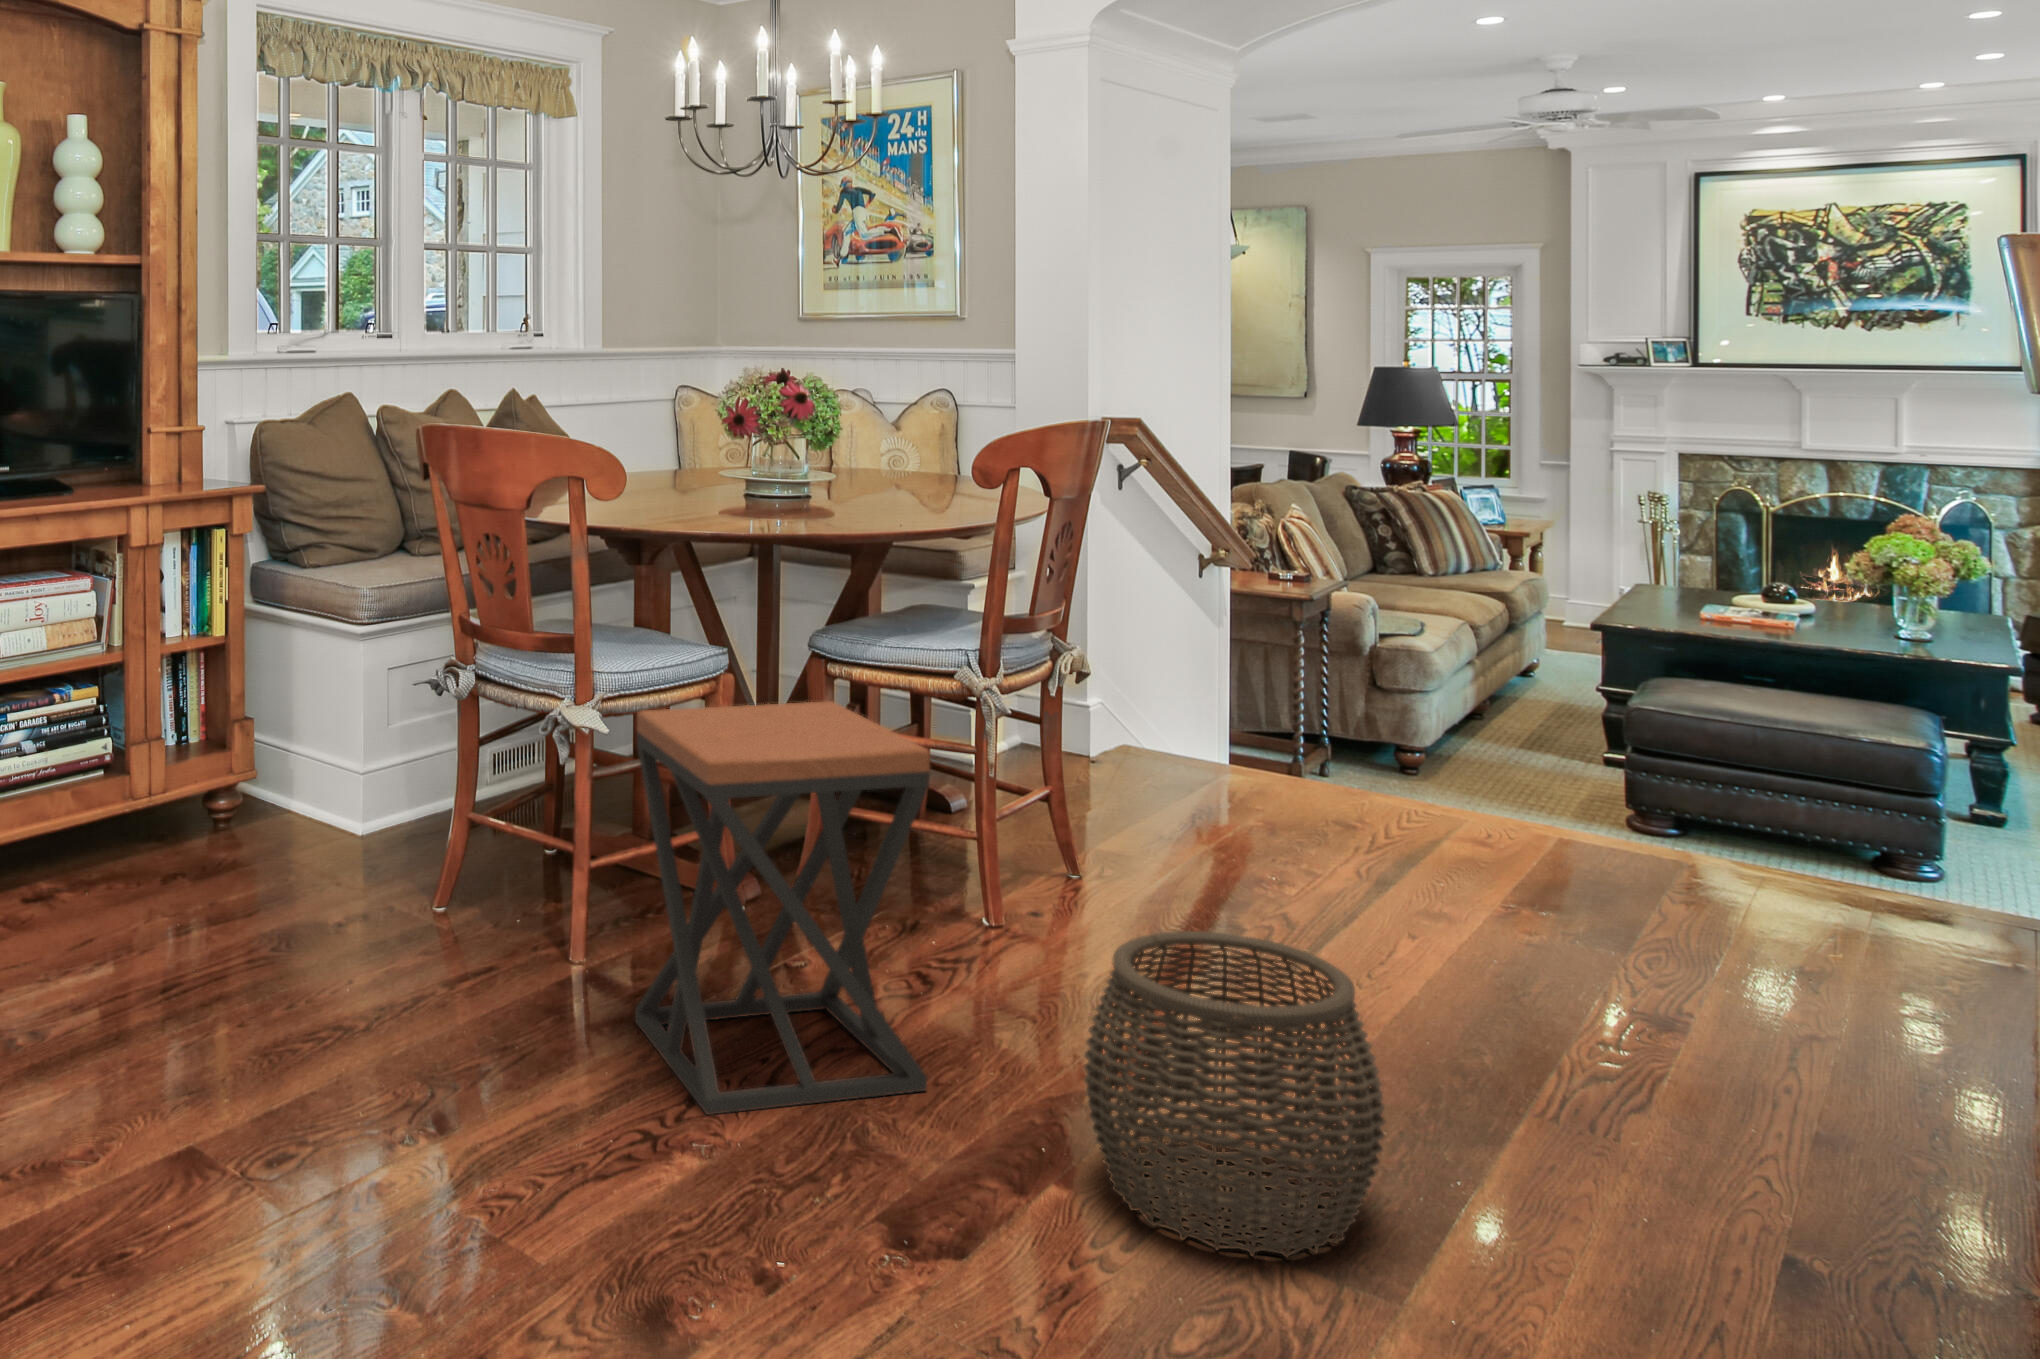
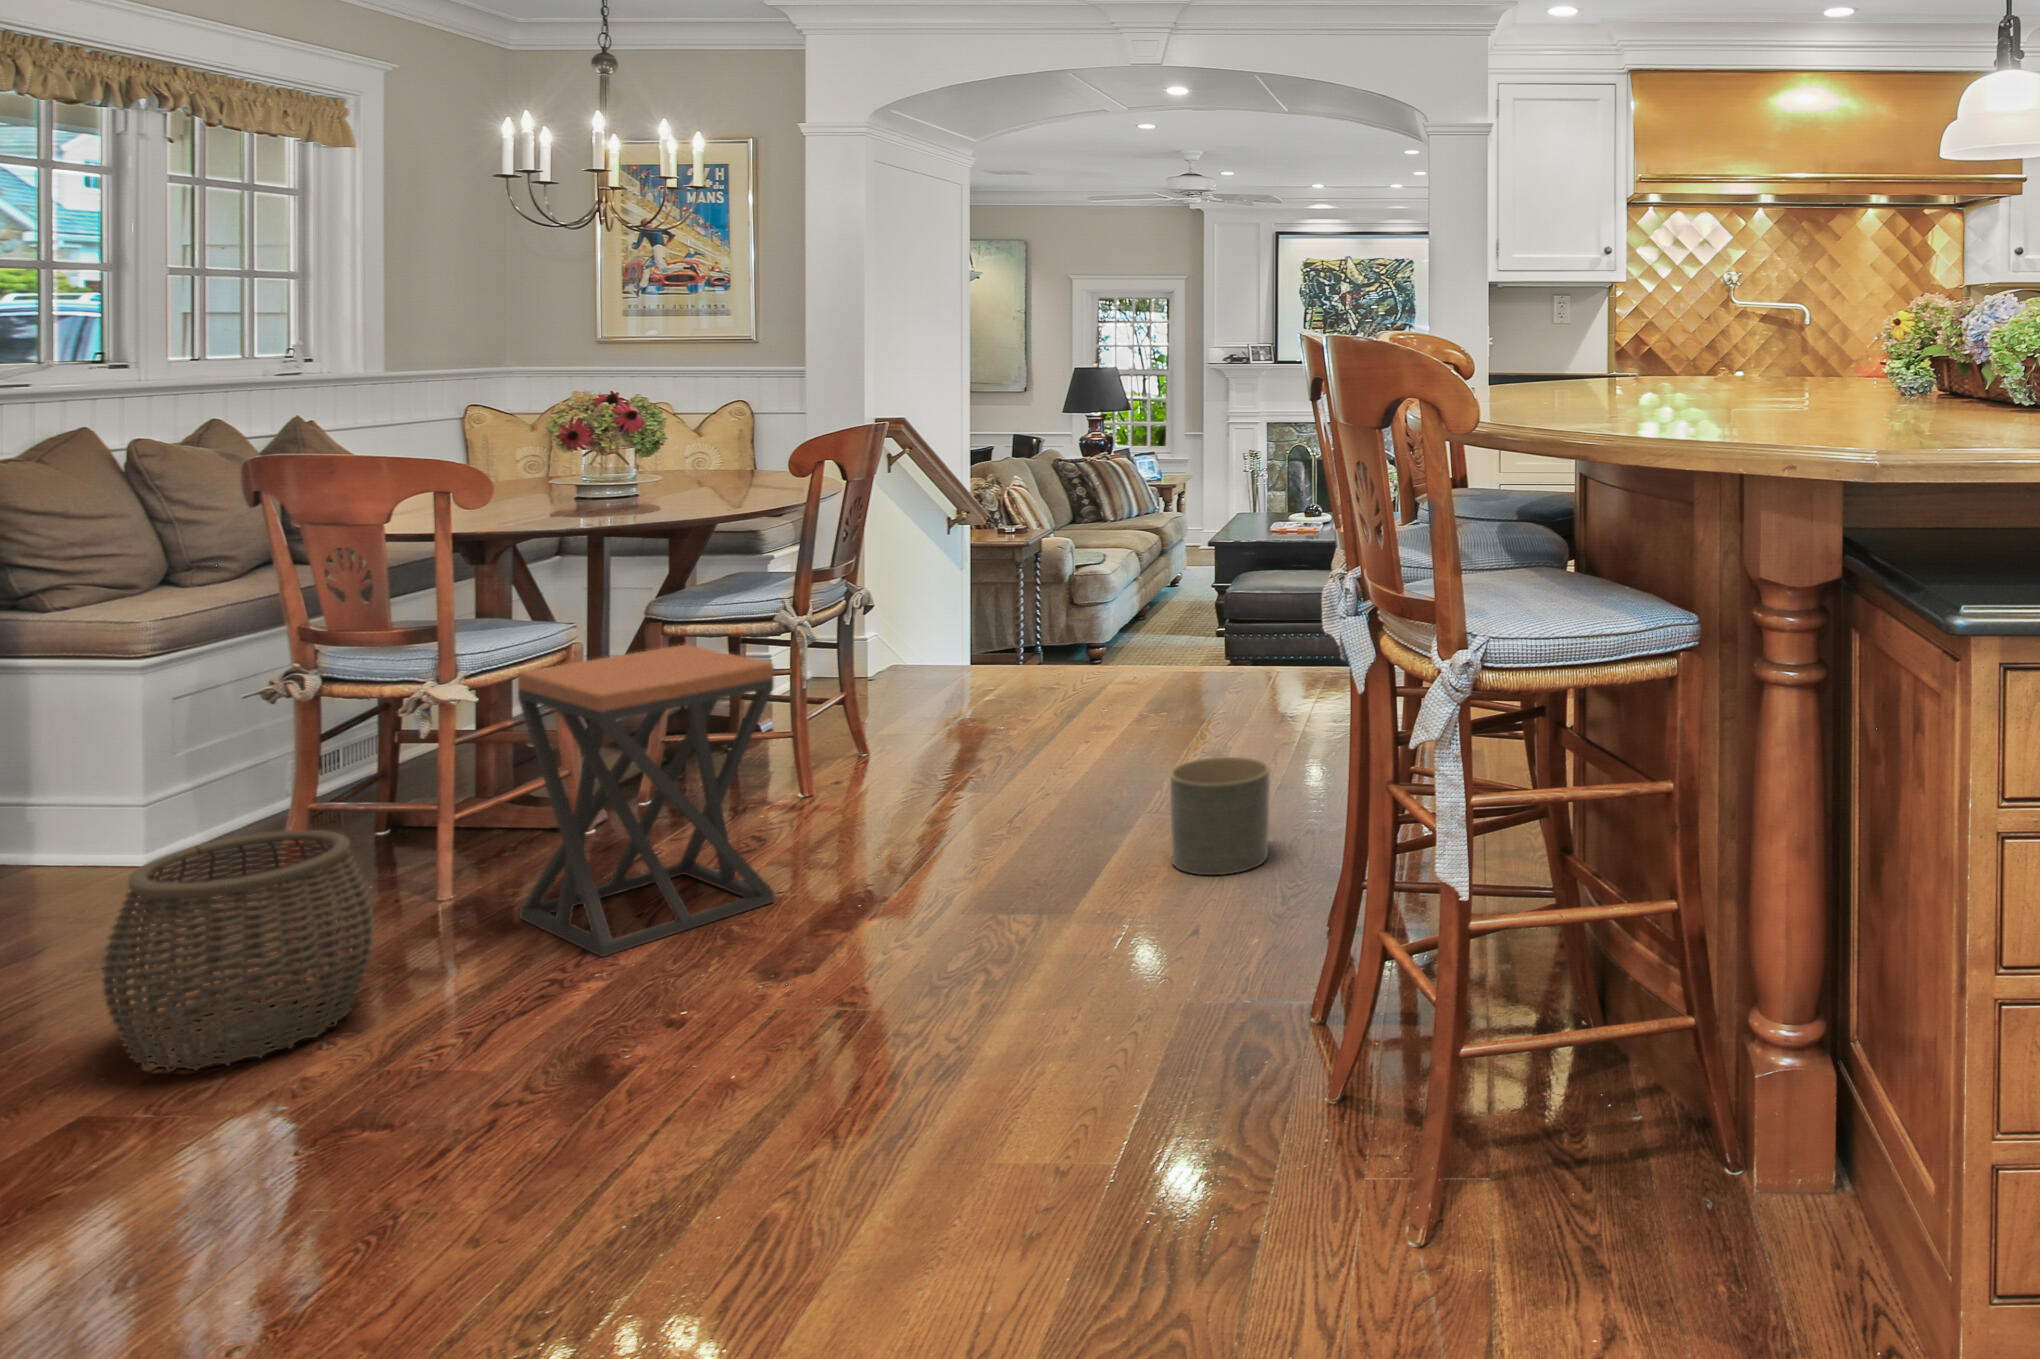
woven basket: present [1084,931,1385,1257] -> present [101,830,374,1071]
planter: none [1570,1034,1787,1279] -> present [1170,757,1270,875]

